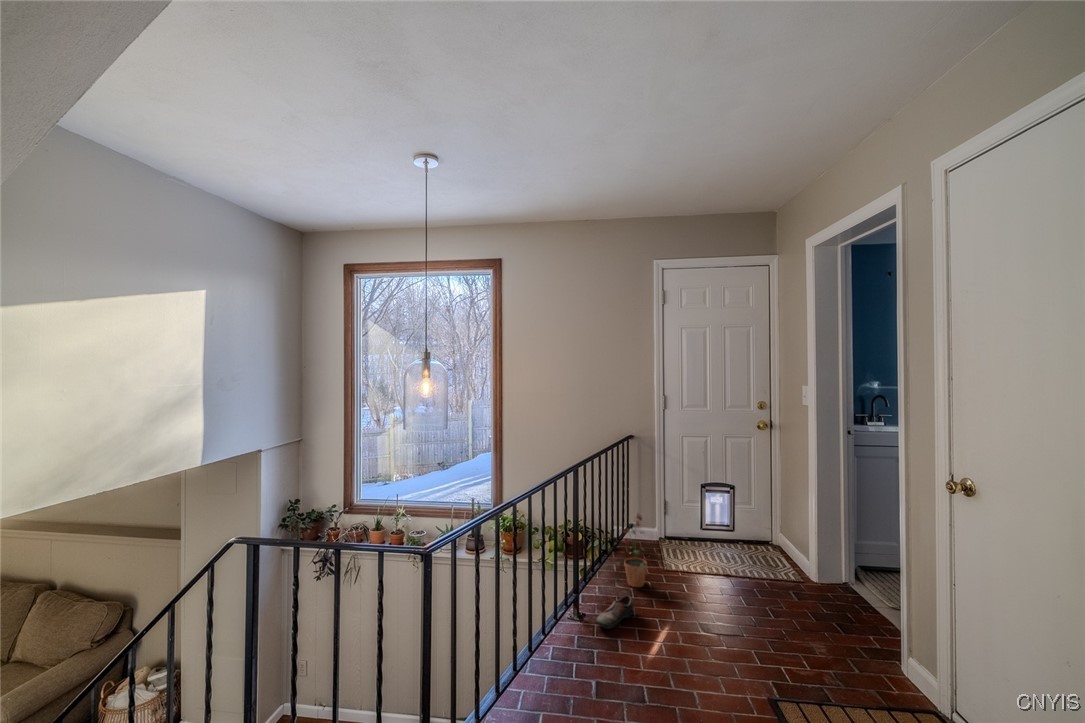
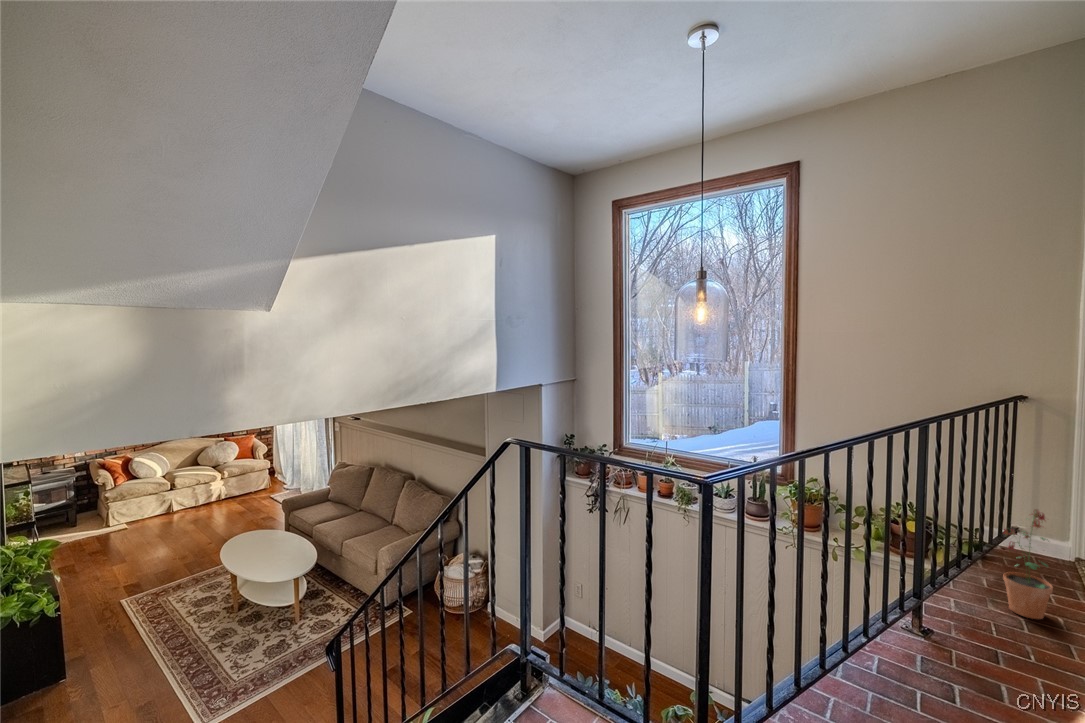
shoe: present [596,595,634,629] -> none [951,623,1026,661]

